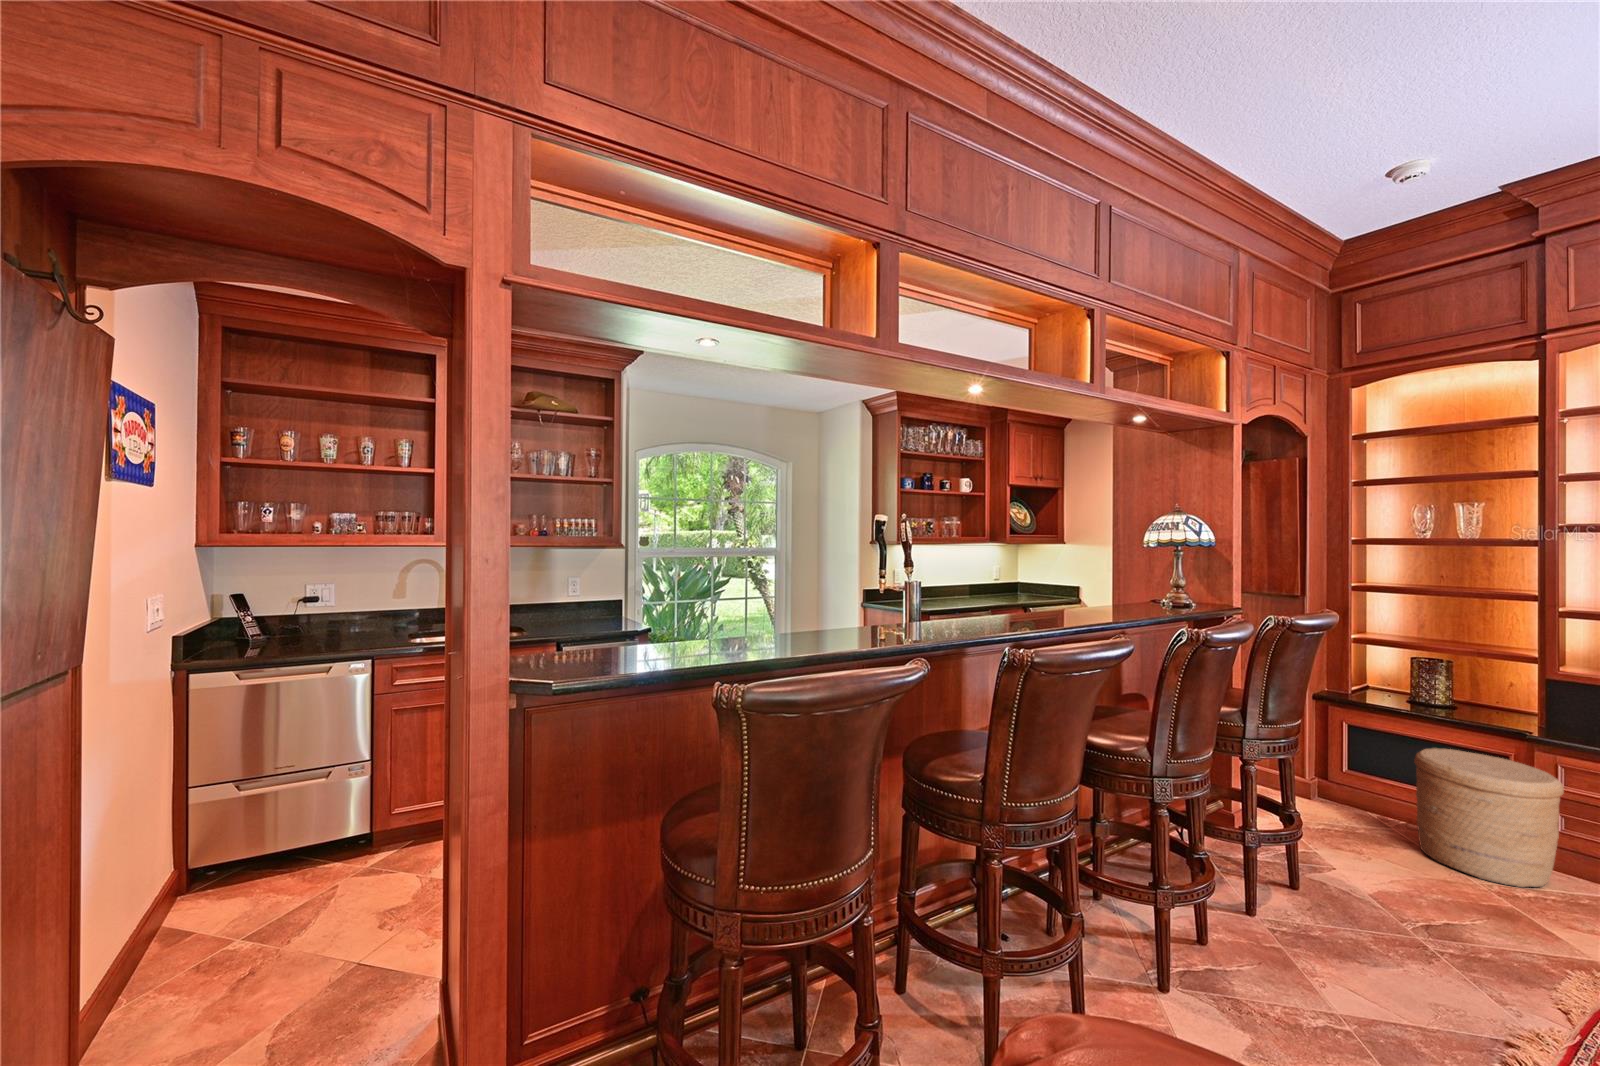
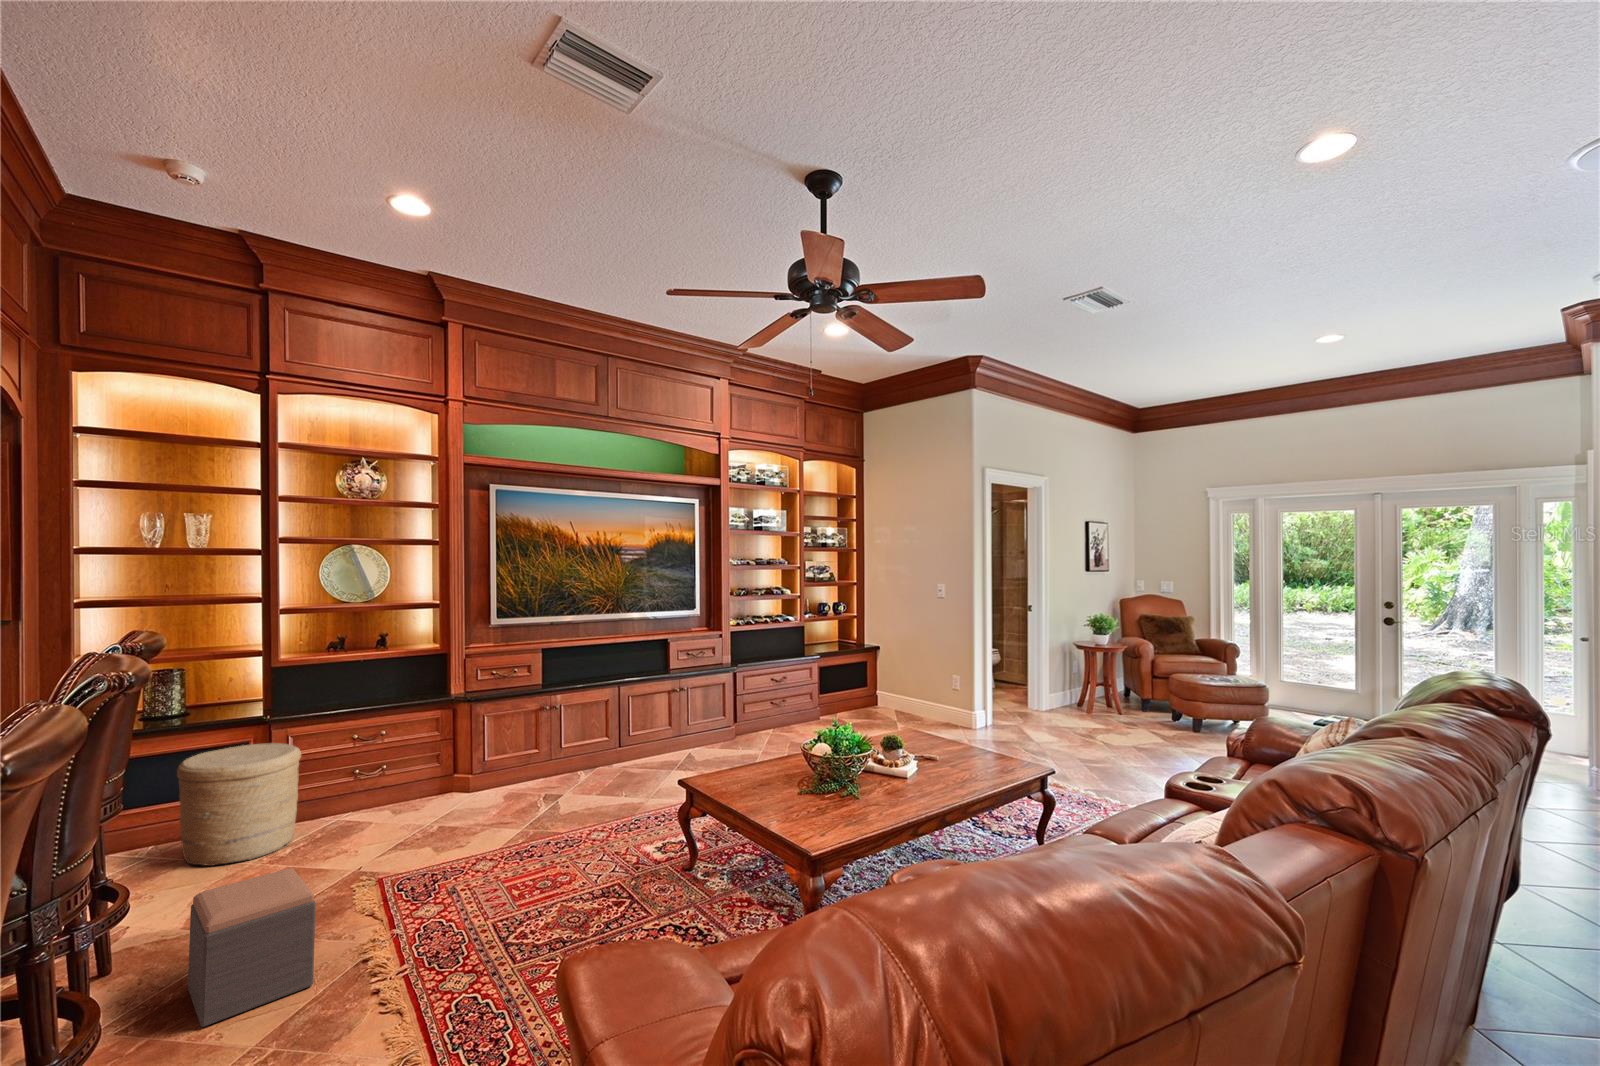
footstool: none [1317,856,1446,1017] -> present [188,869,316,1027]

